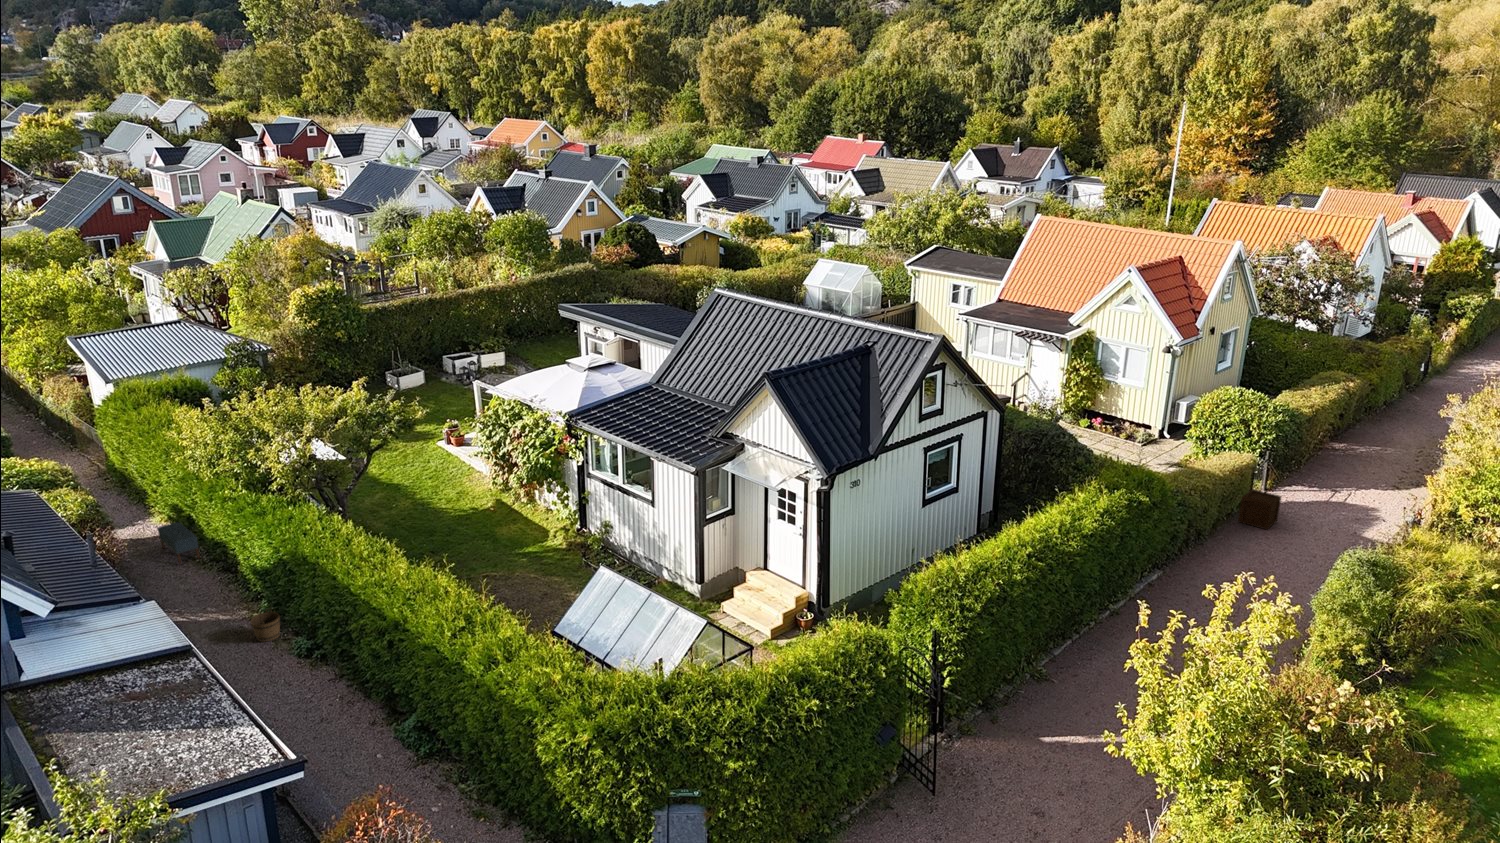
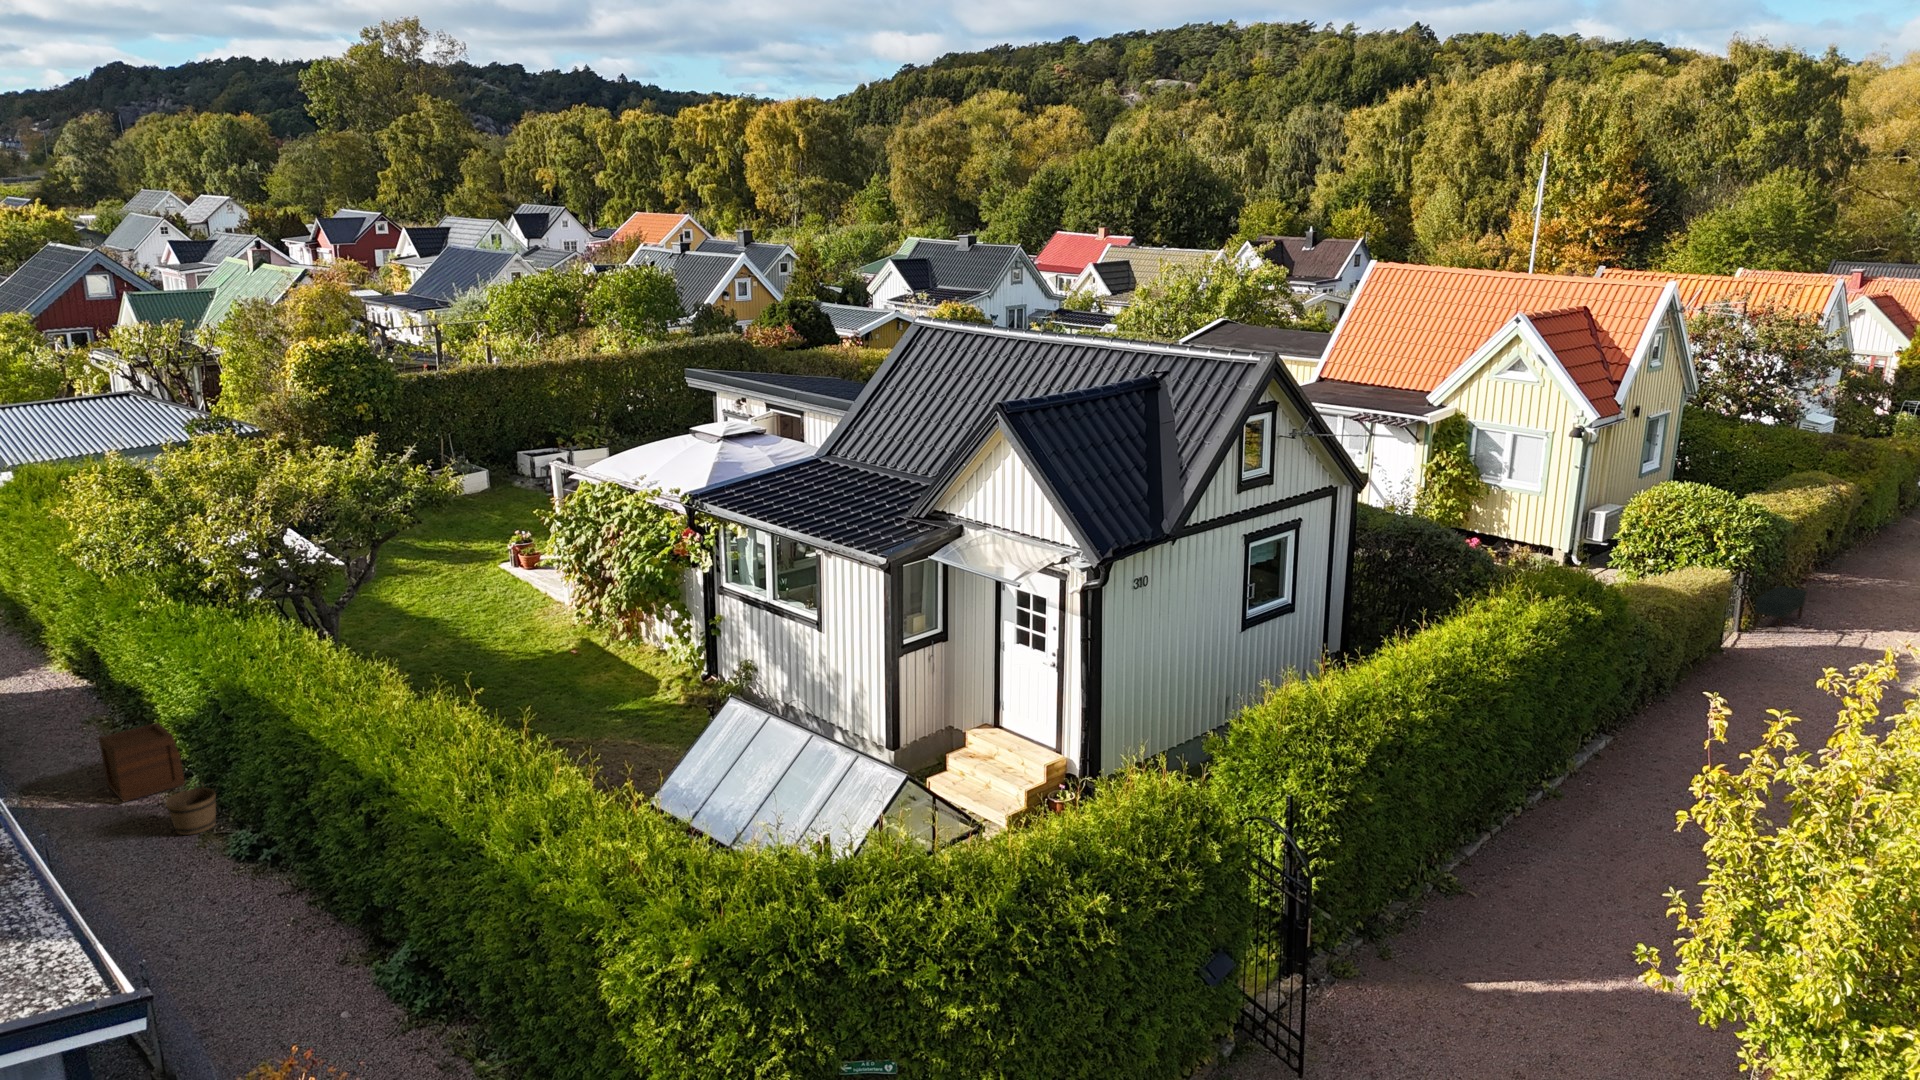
wooden crate: present [1238,489,1281,529] -> present [99,722,185,802]
bench: present [157,522,200,564] -> present [1753,586,1807,632]

